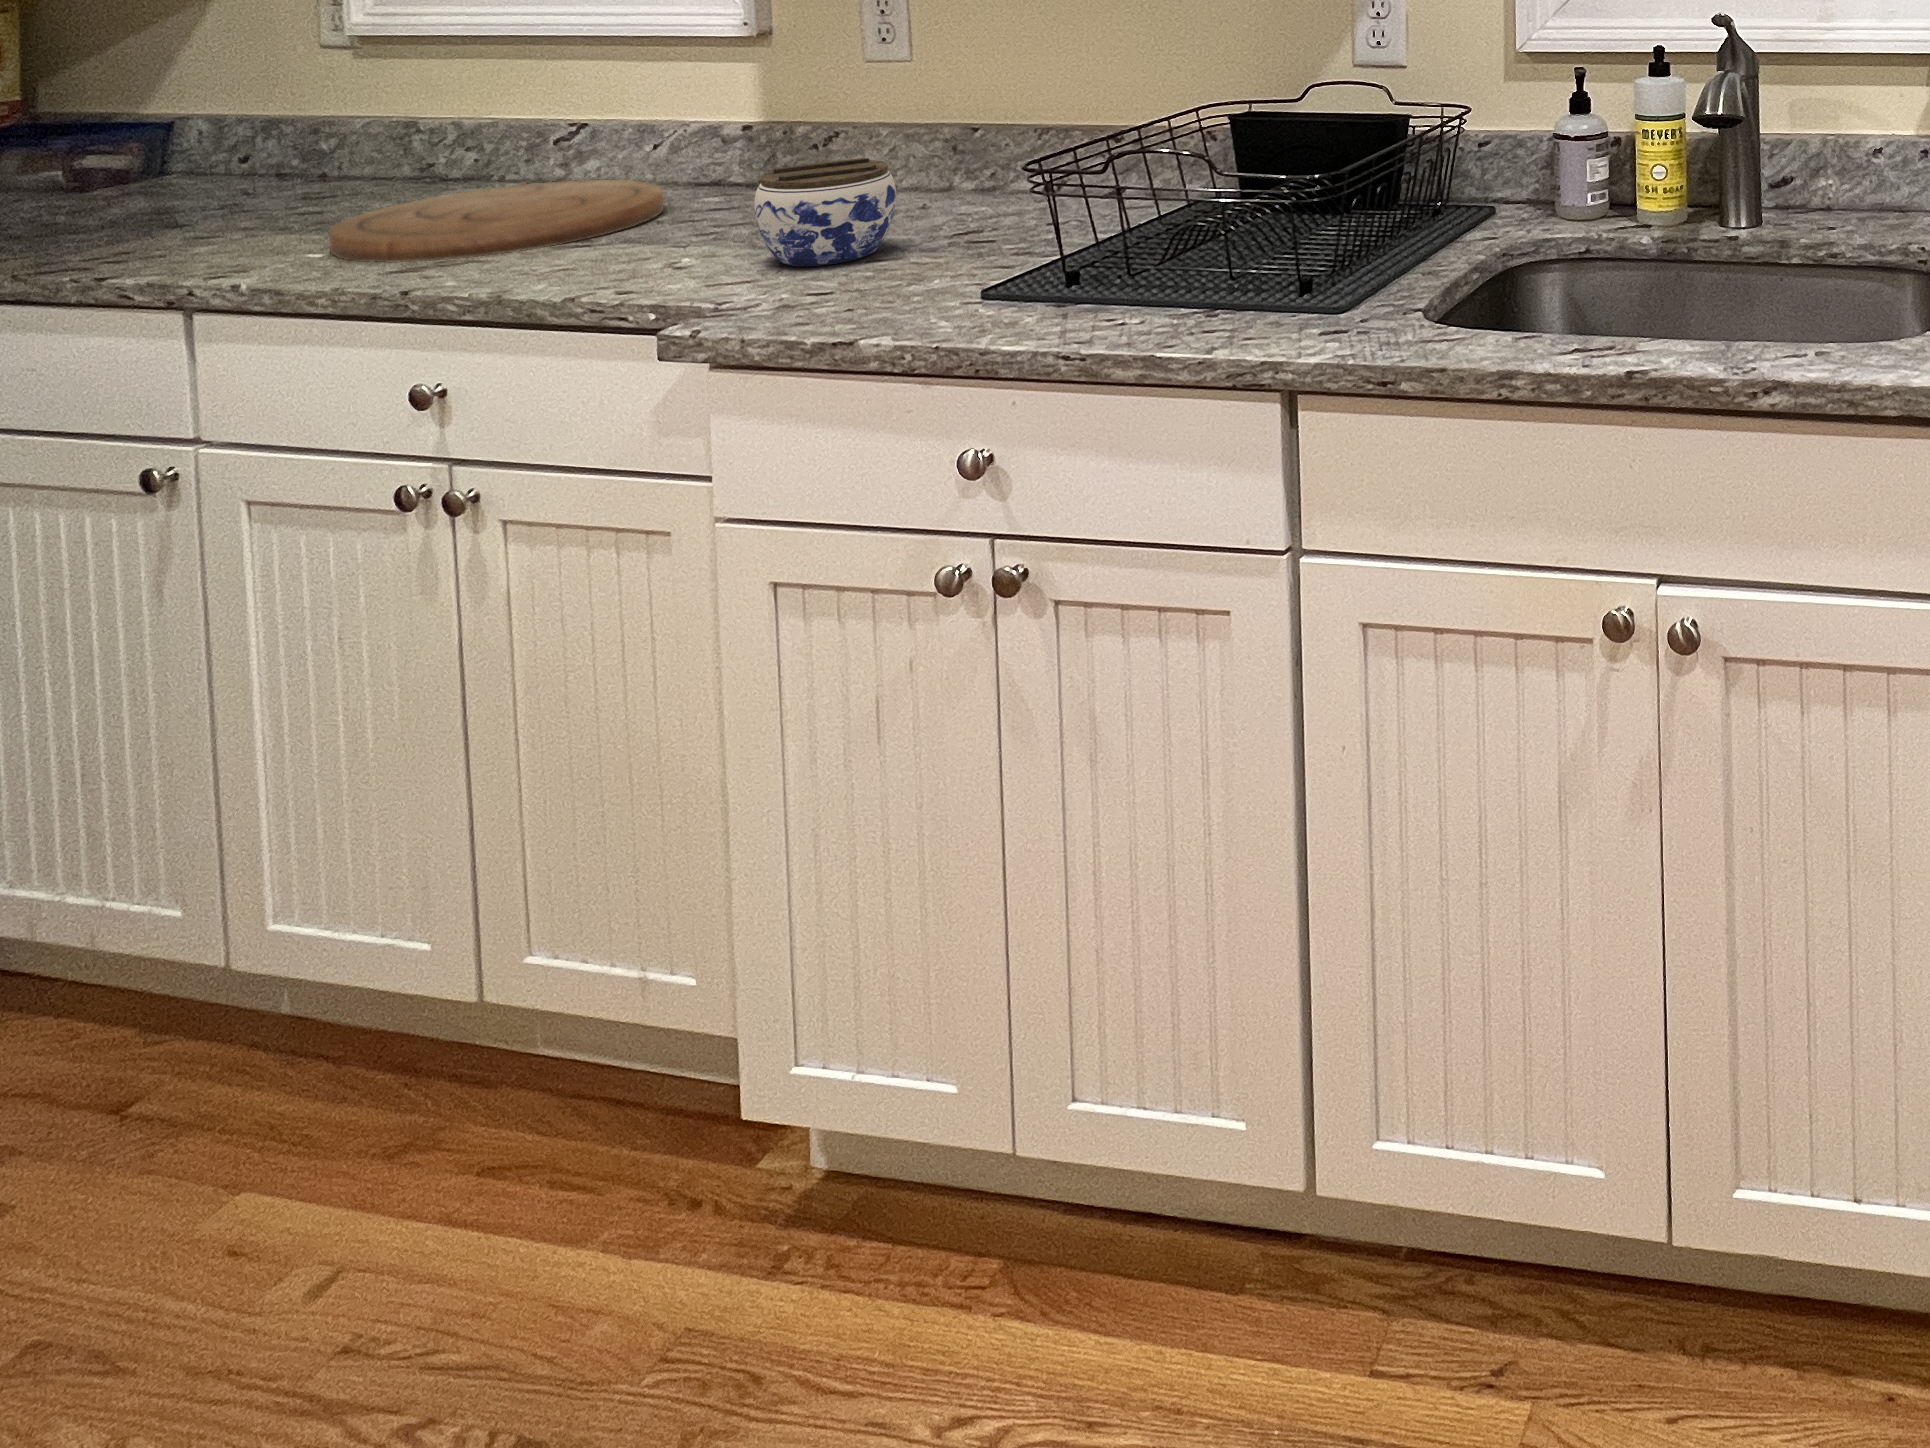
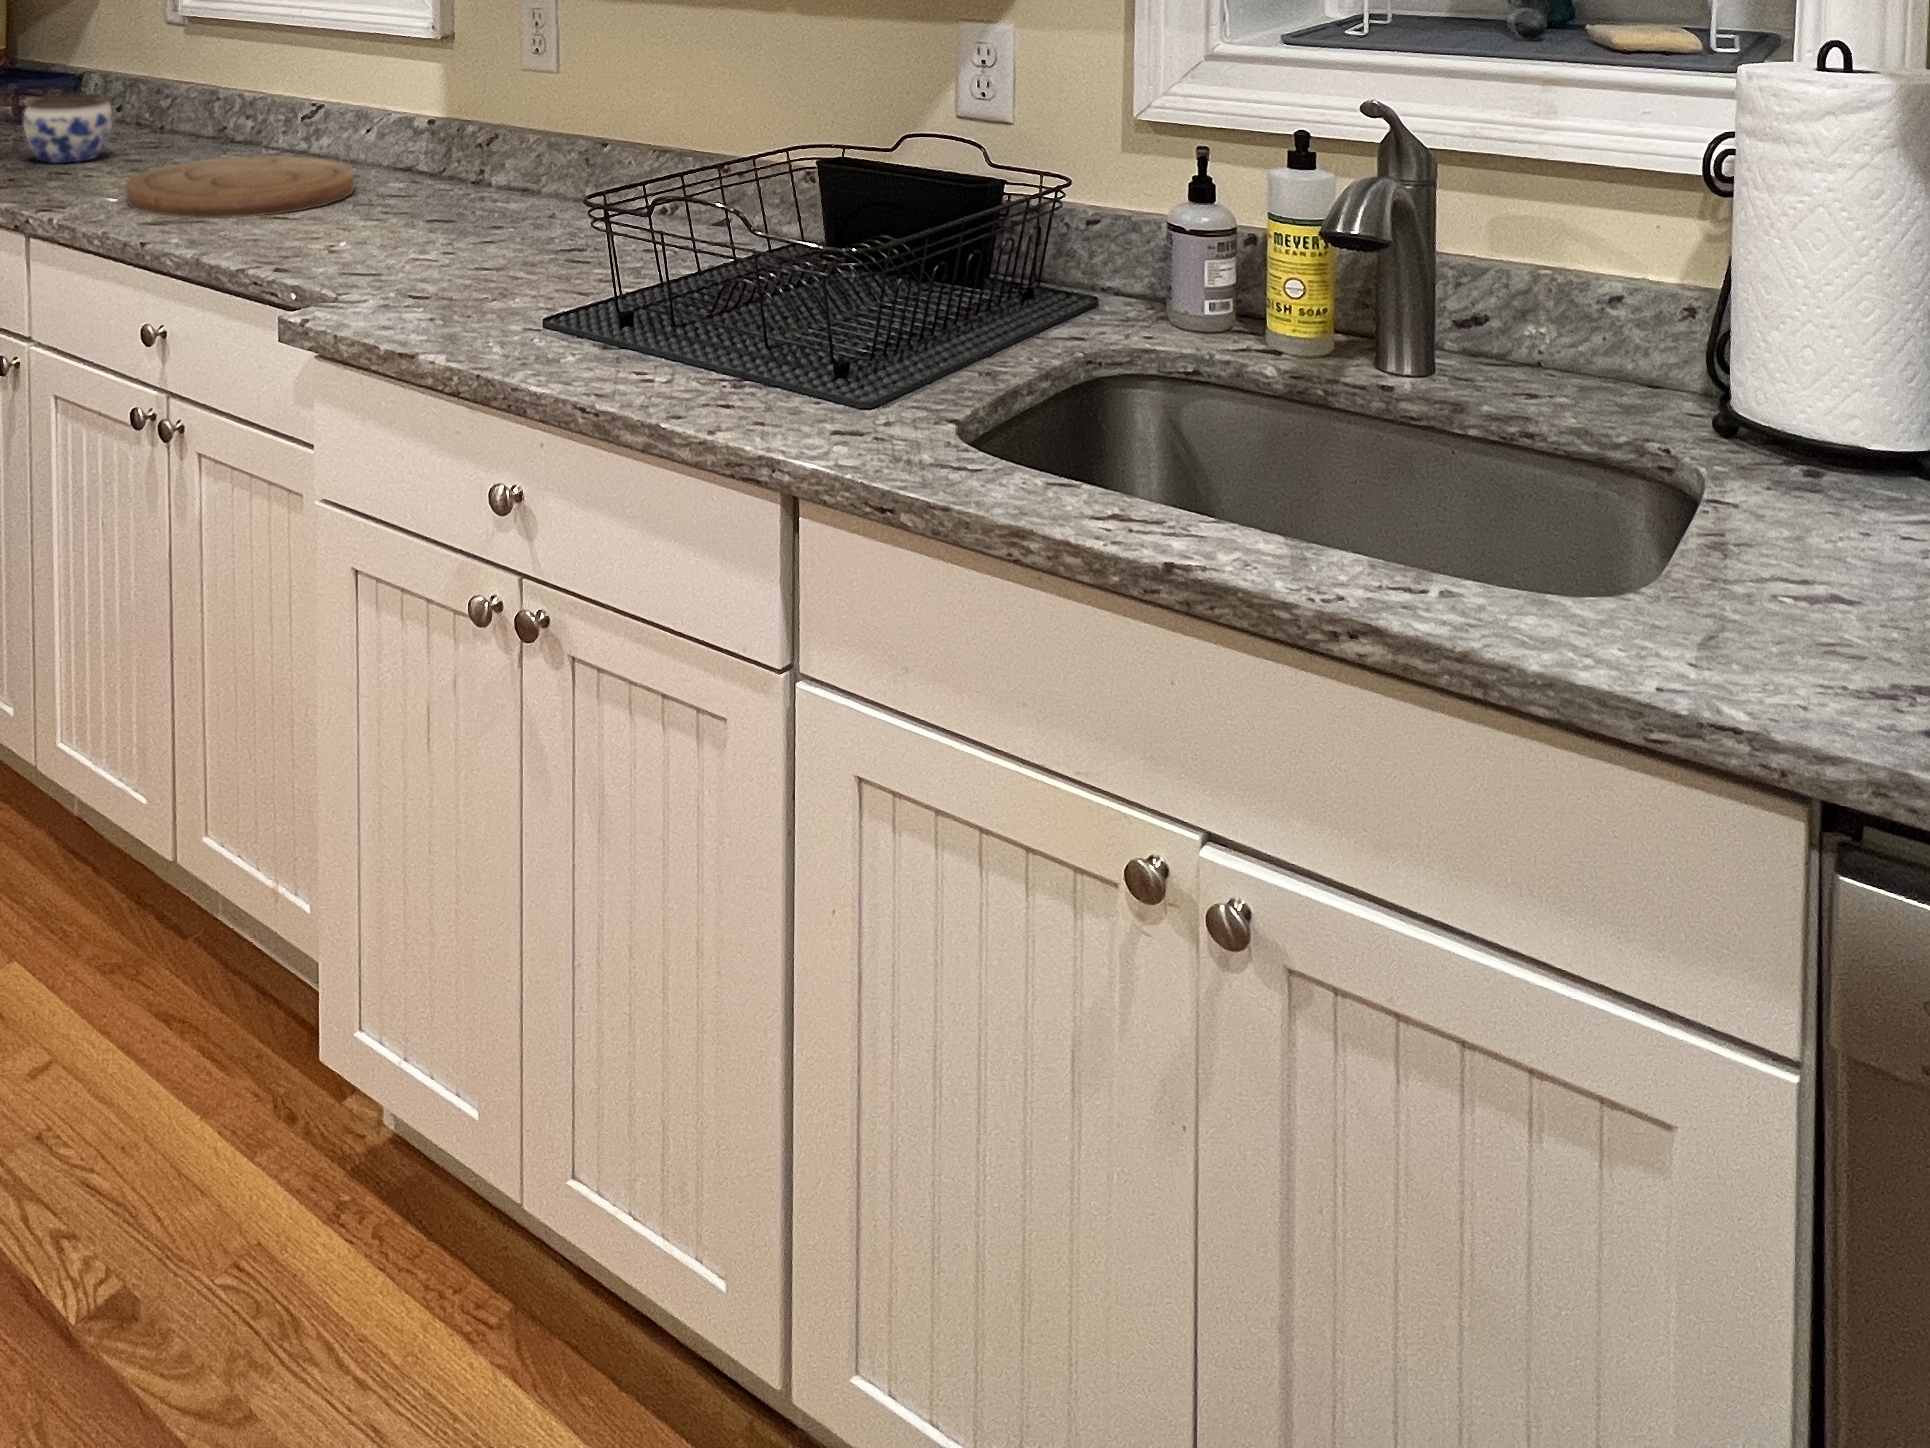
jar: present [754,158,896,266] -> present [23,94,112,163]

